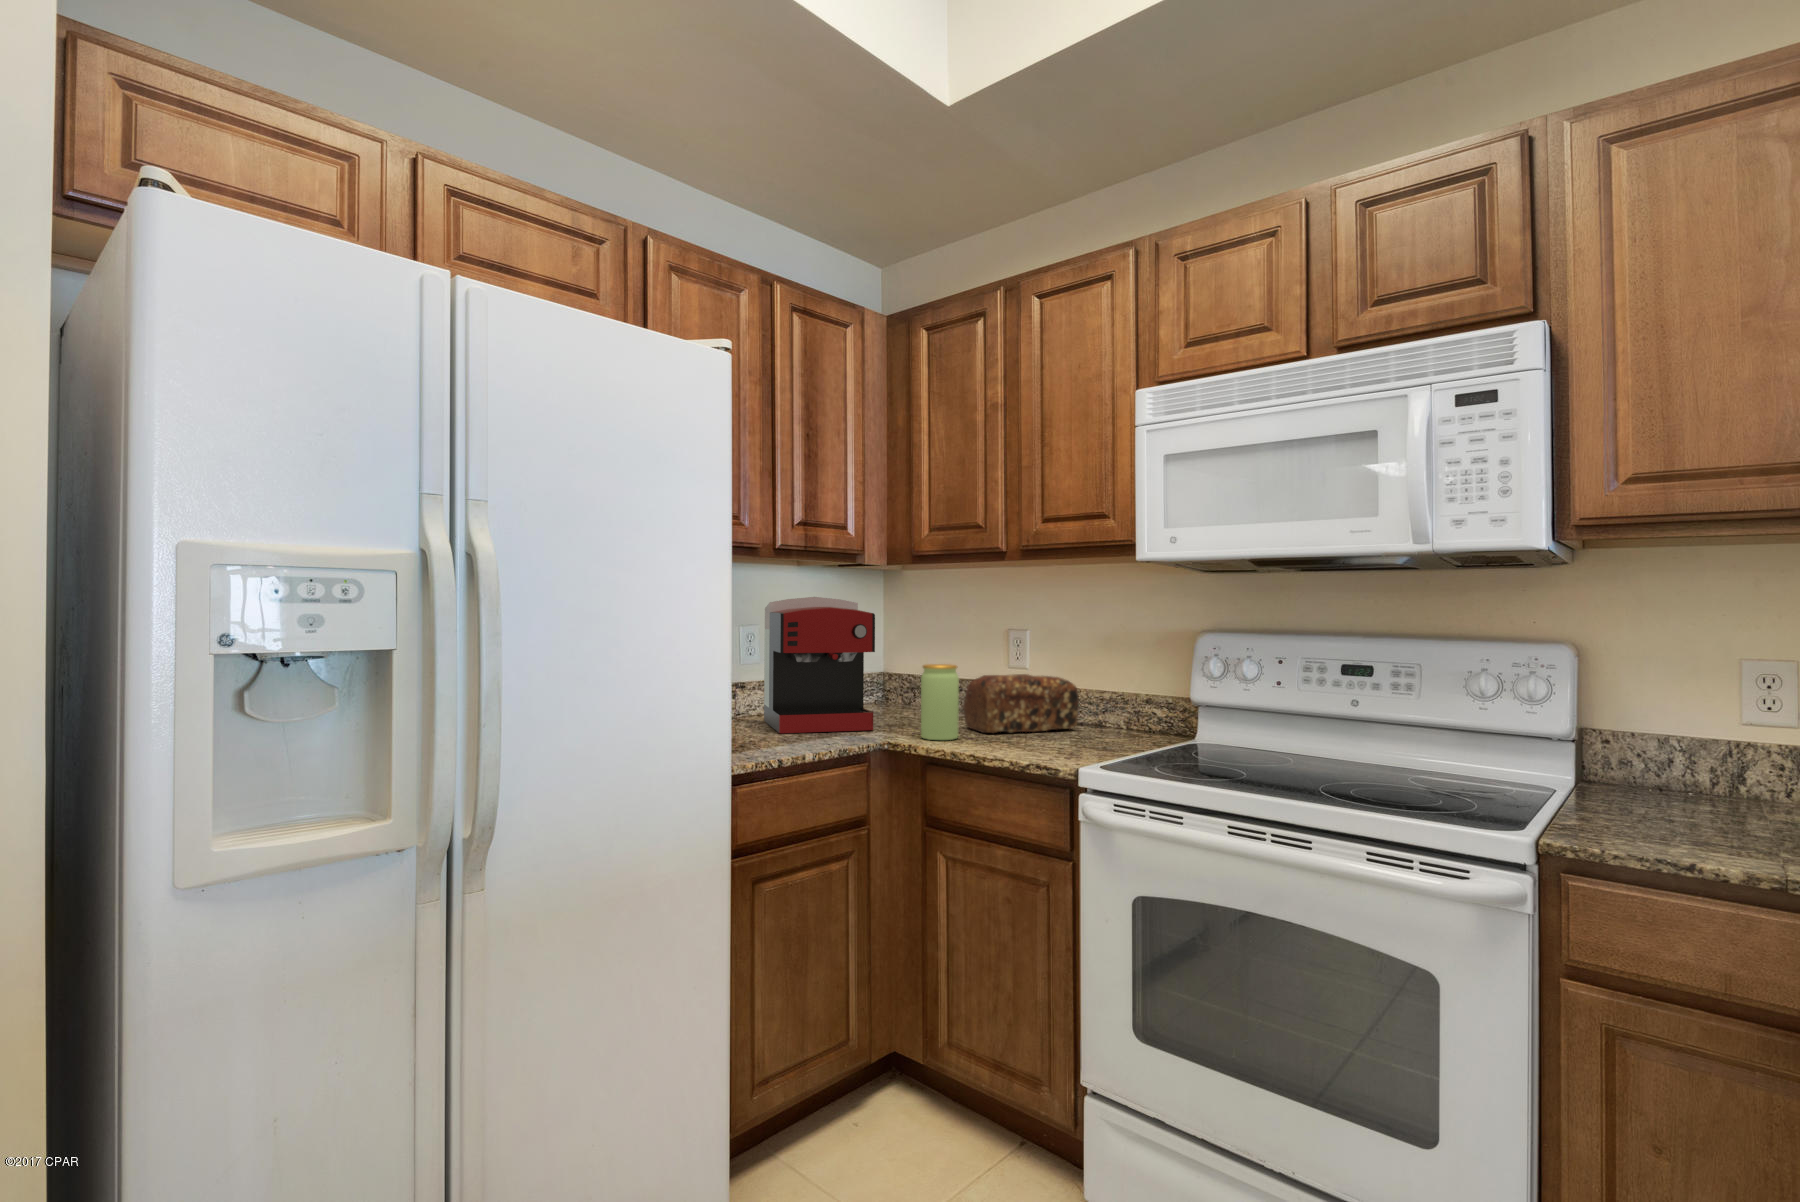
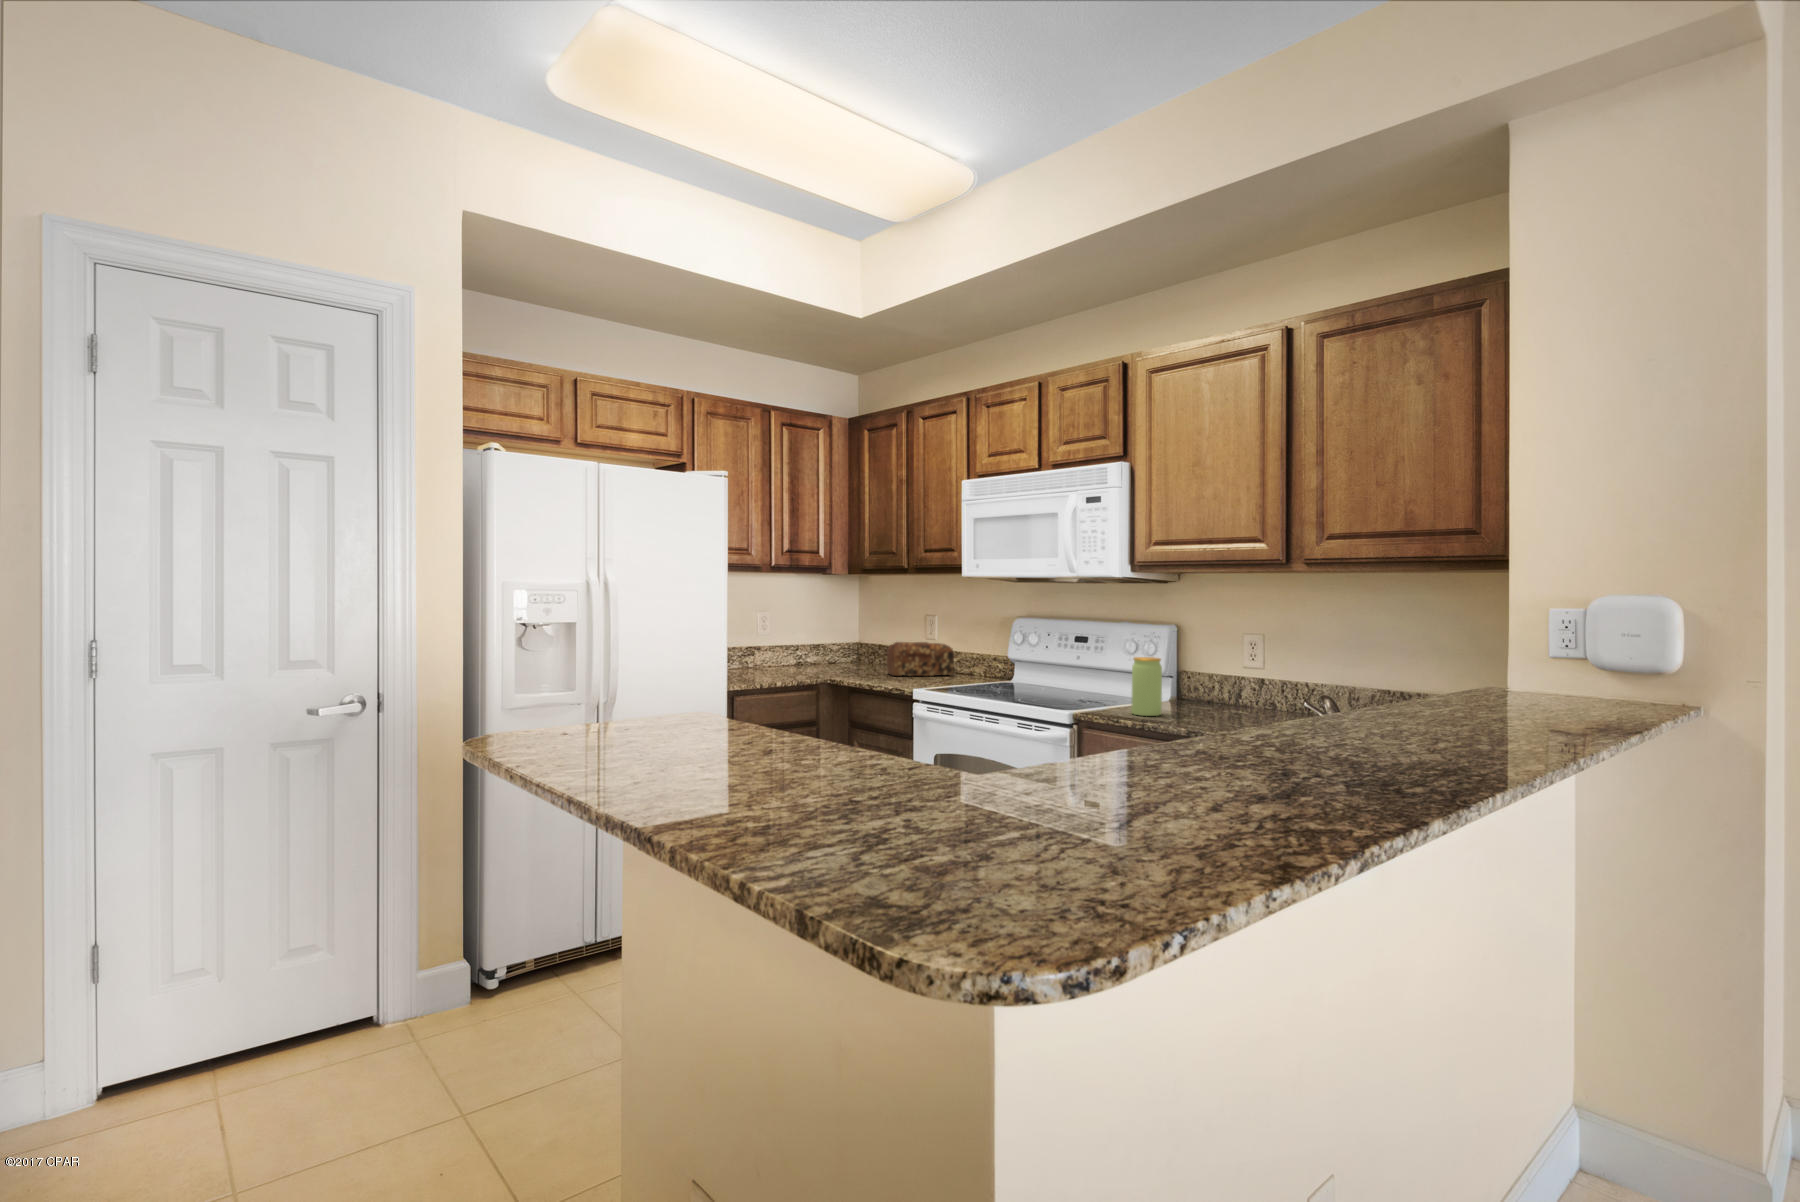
coffee maker: present [764,597,875,733] -> none [771,594,831,674]
jar: present [921,664,959,740] -> present [1131,657,1162,716]

